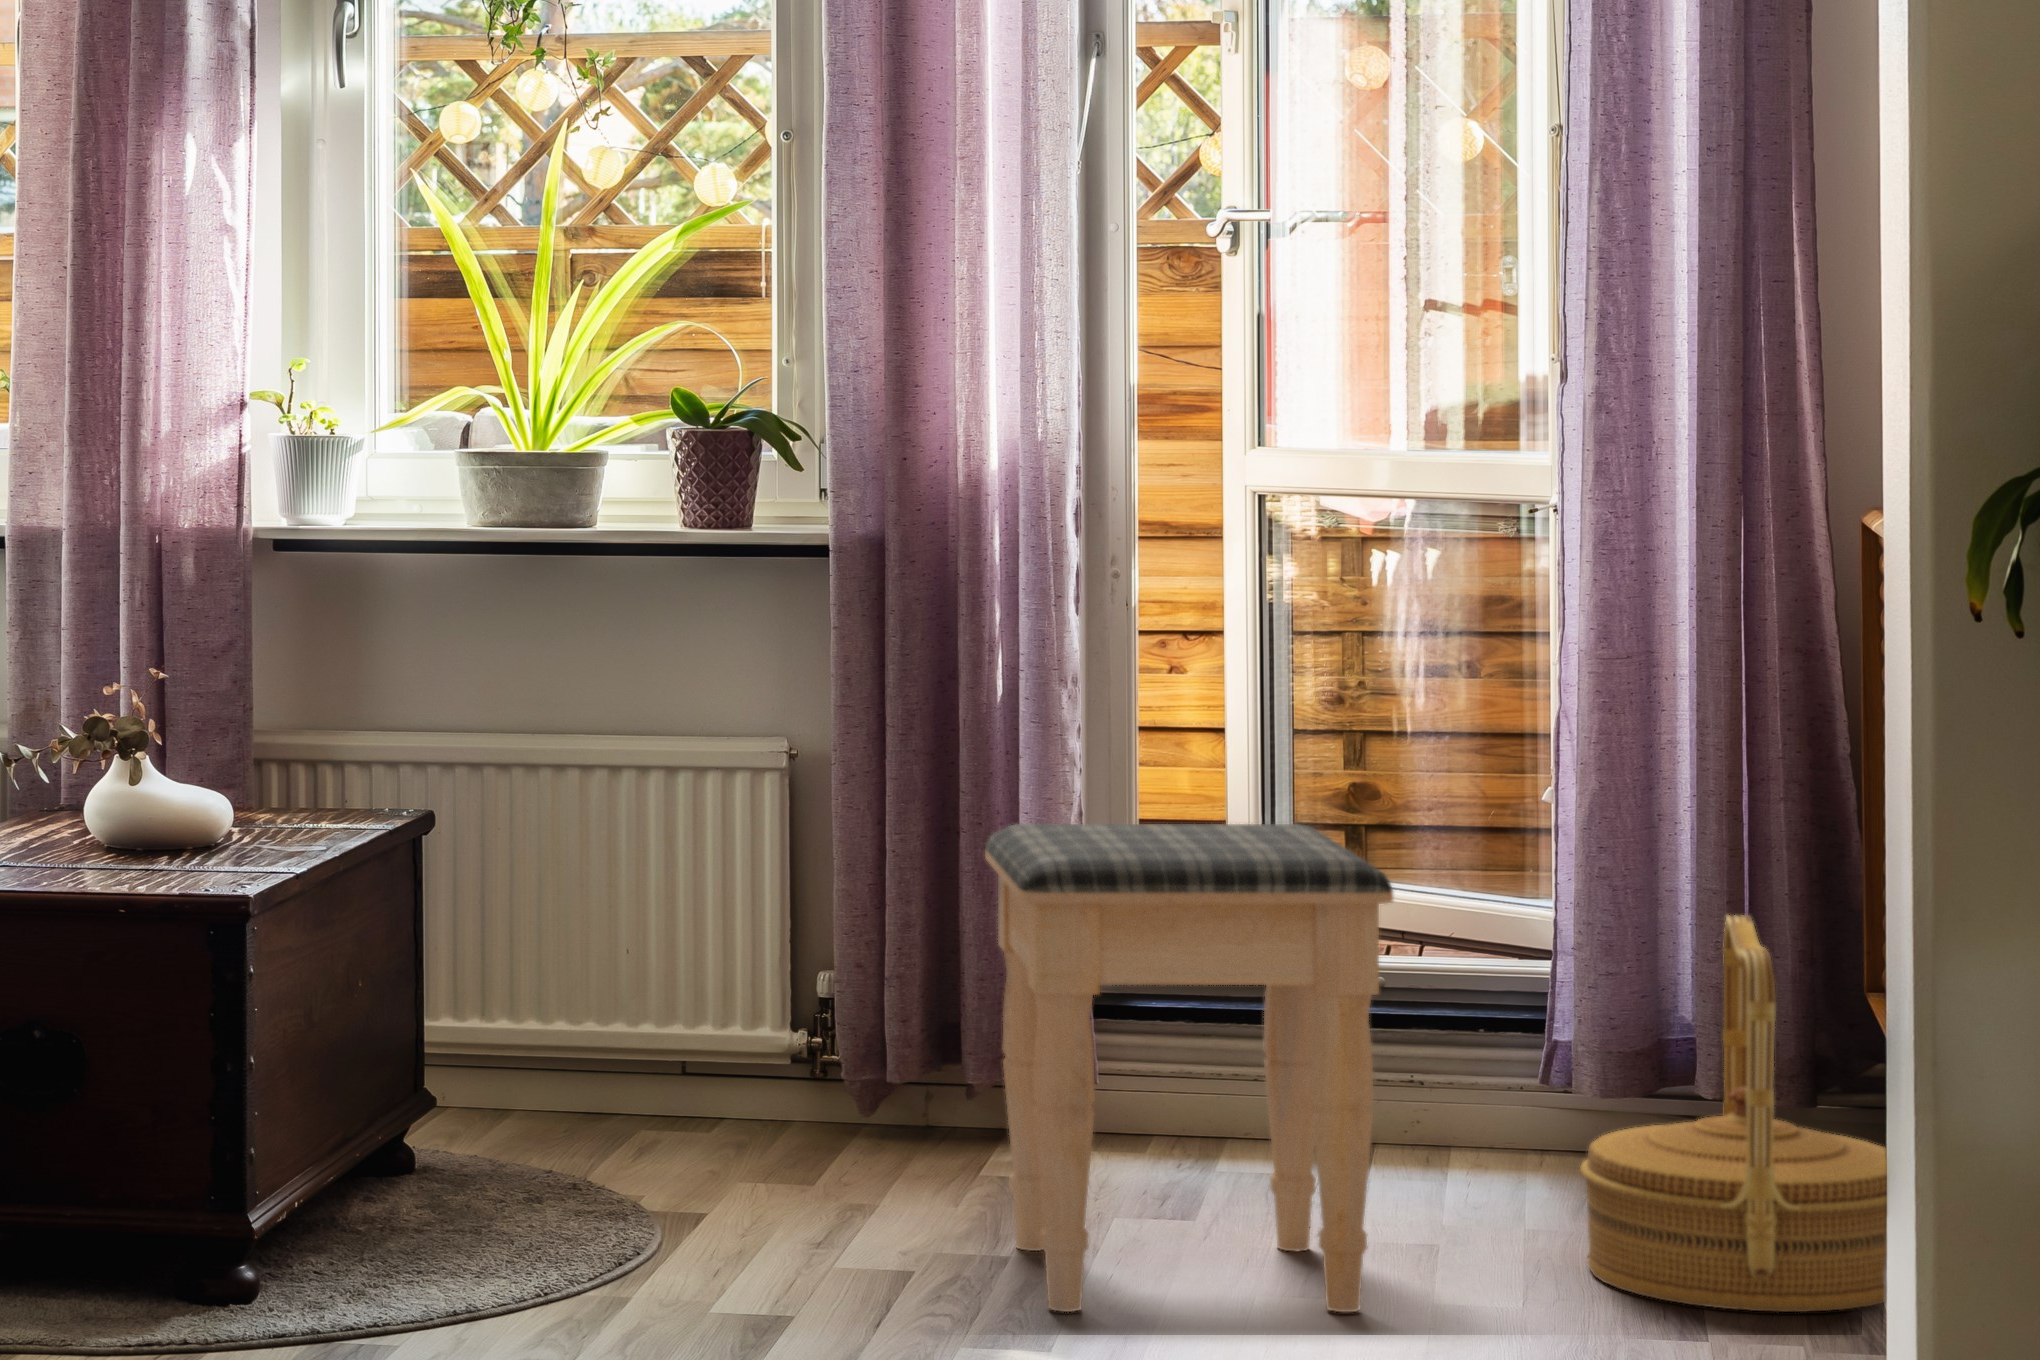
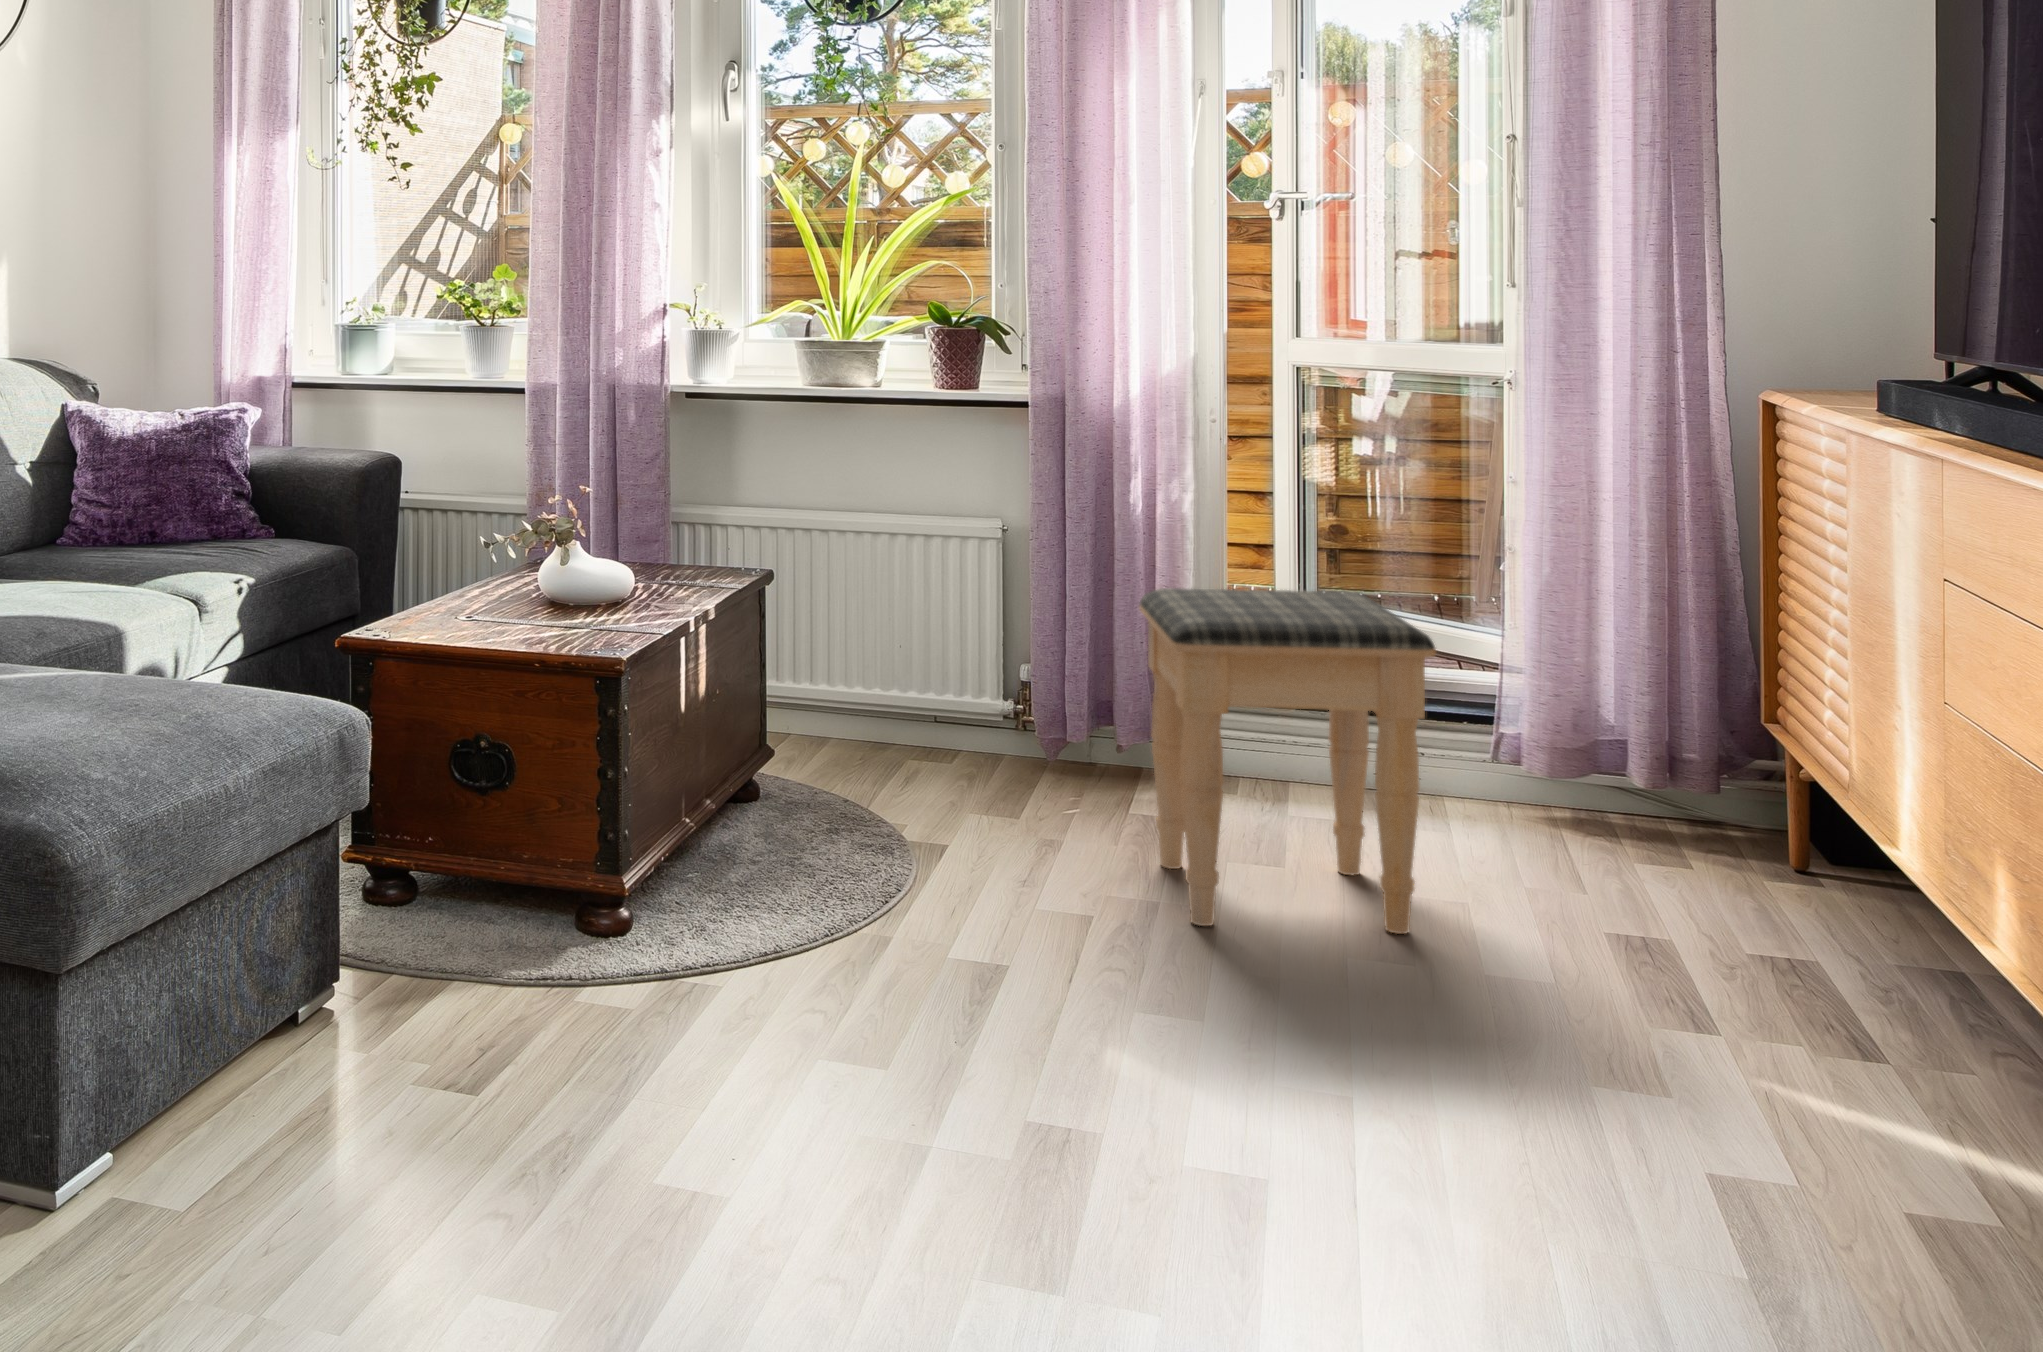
woven basket: present [1580,915,1887,1312] -> none [1553,658,1804,945]

